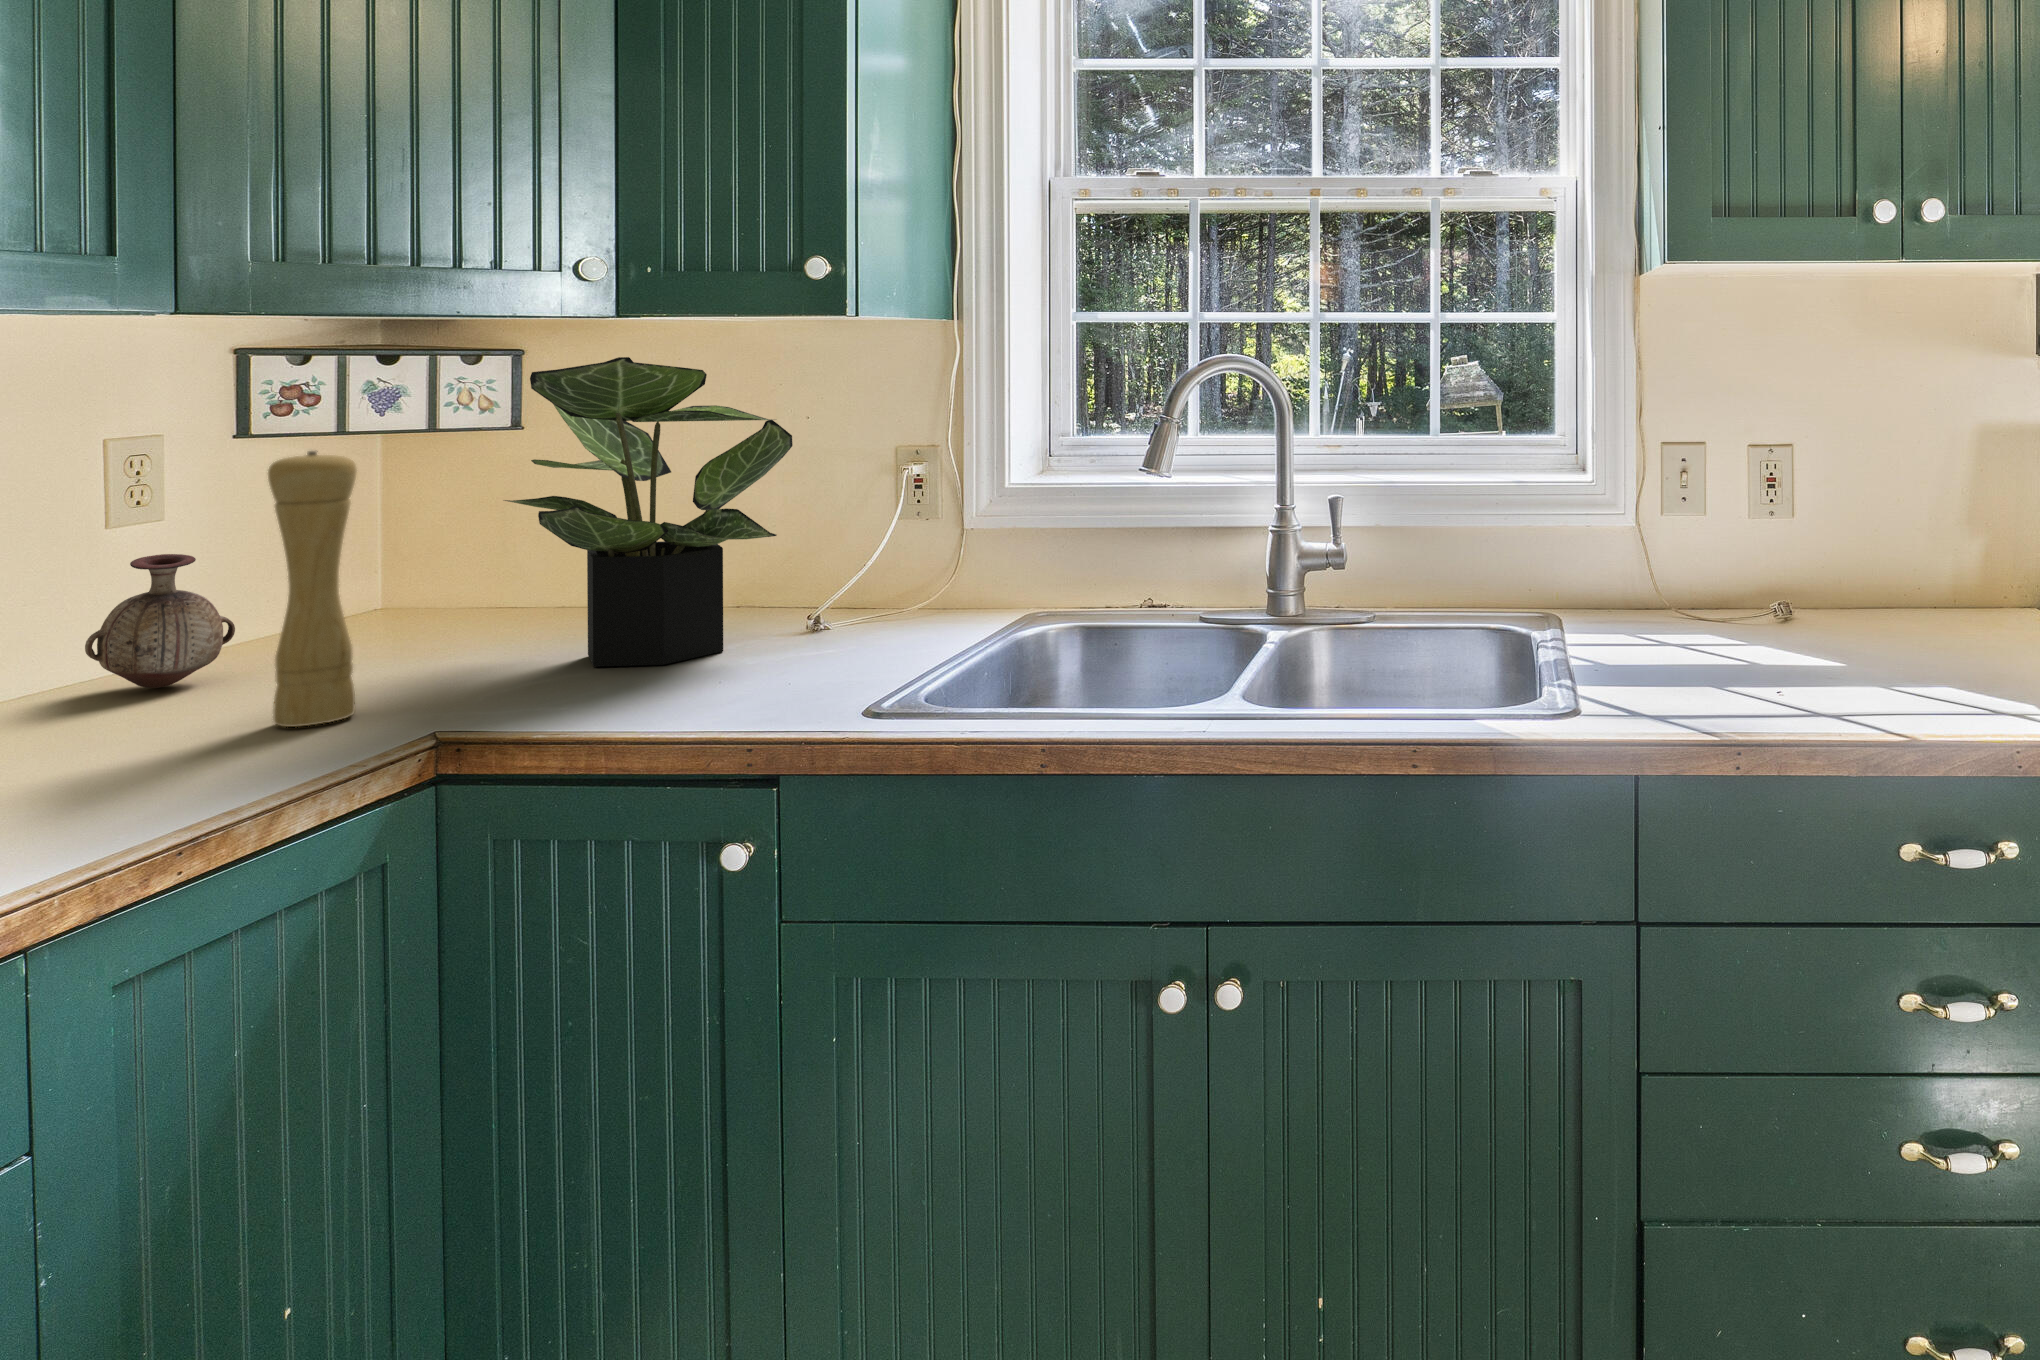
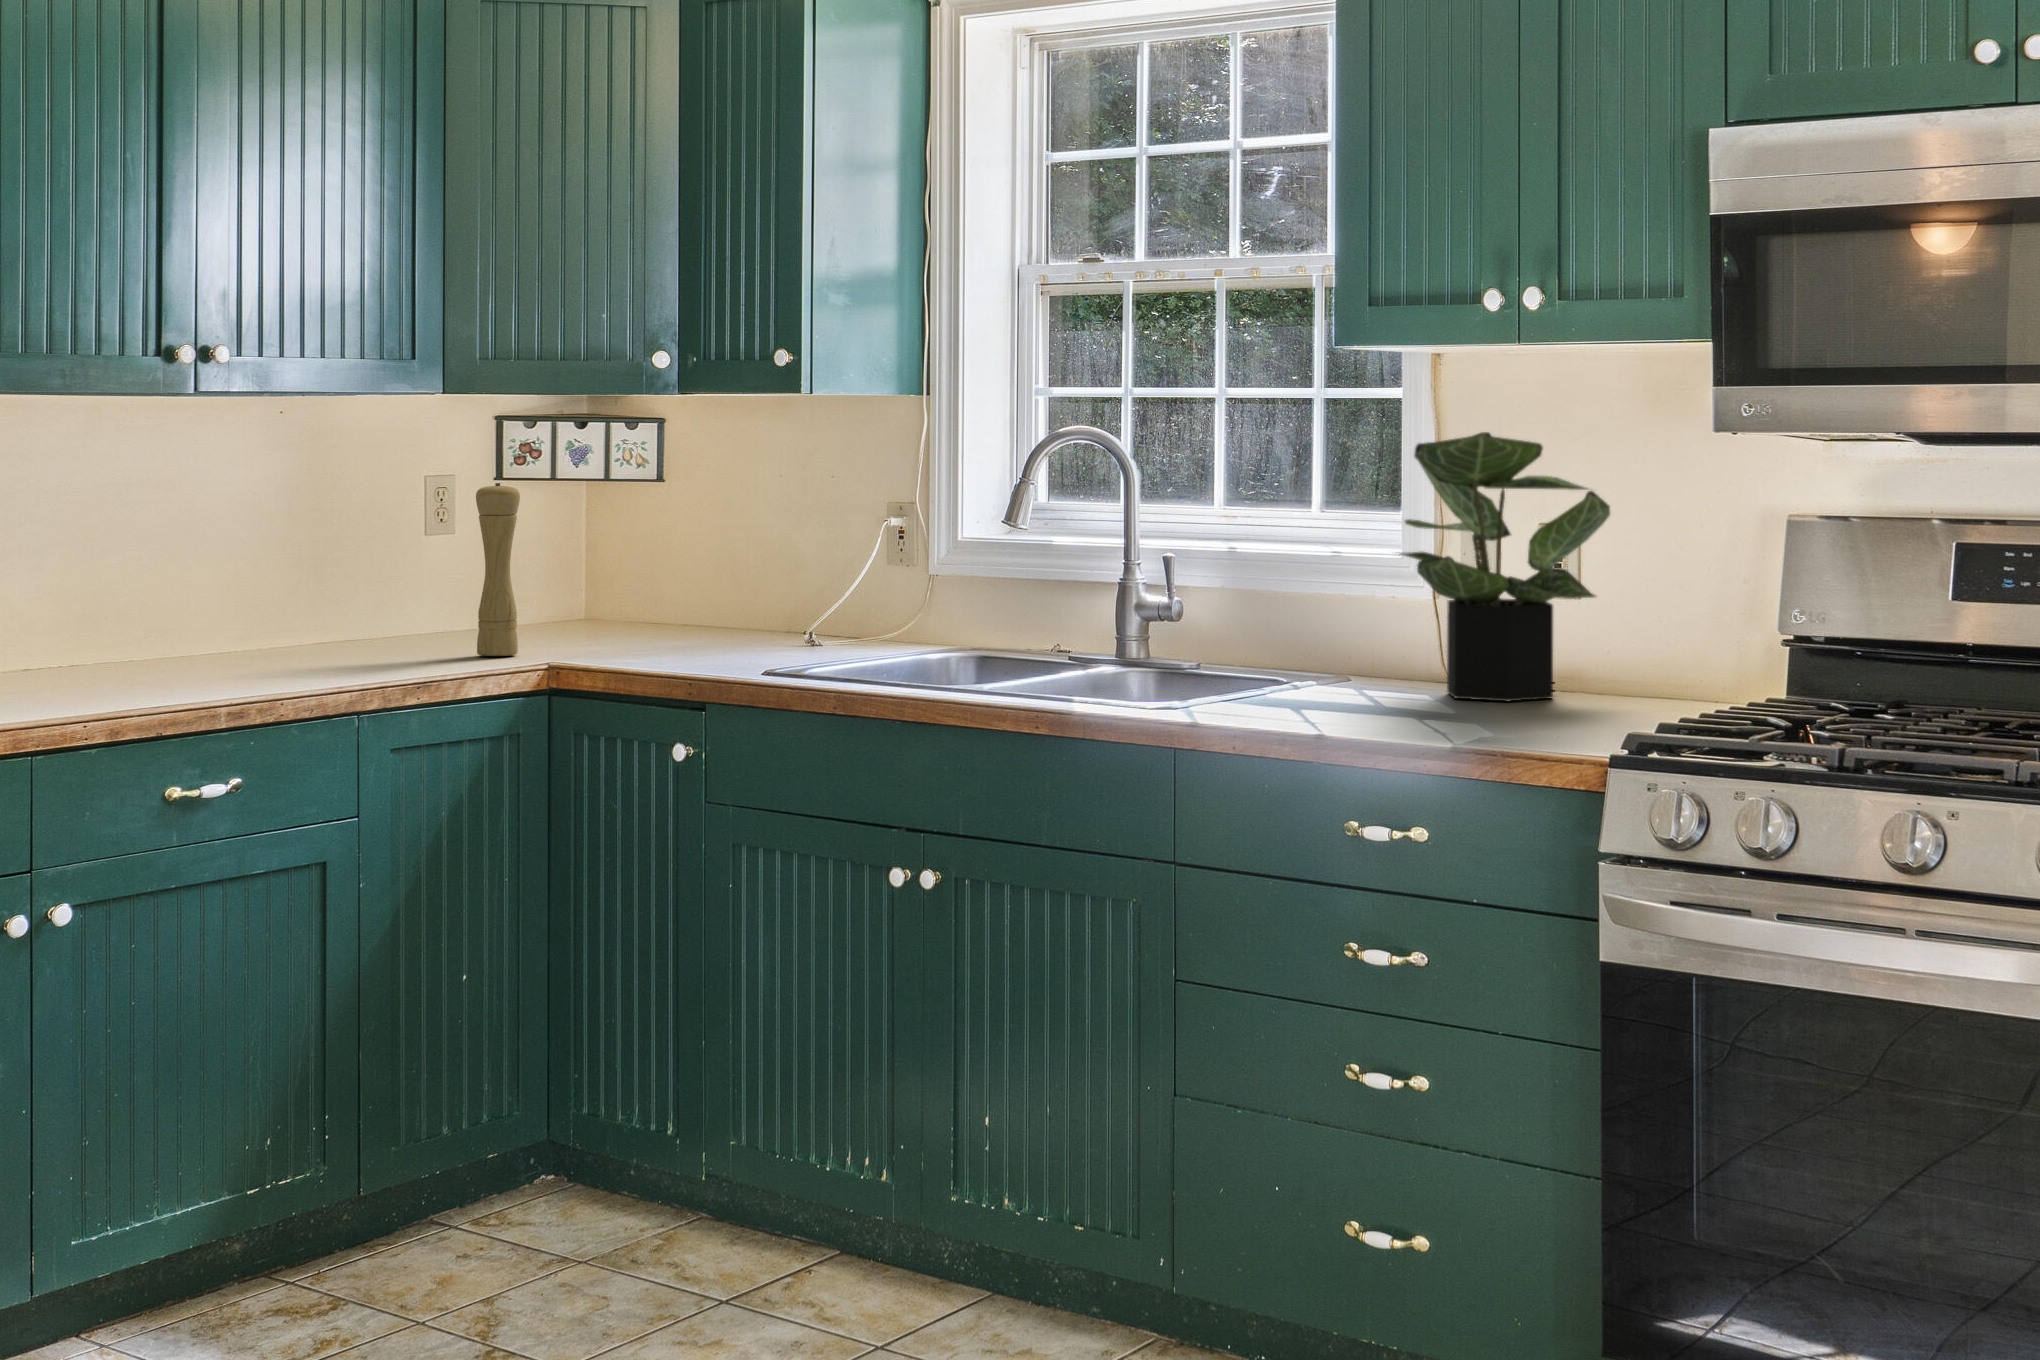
potted plant: present [505,357,793,667] -> present [1401,432,1610,701]
vase: present [85,554,235,688] -> none [407,552,481,639]

